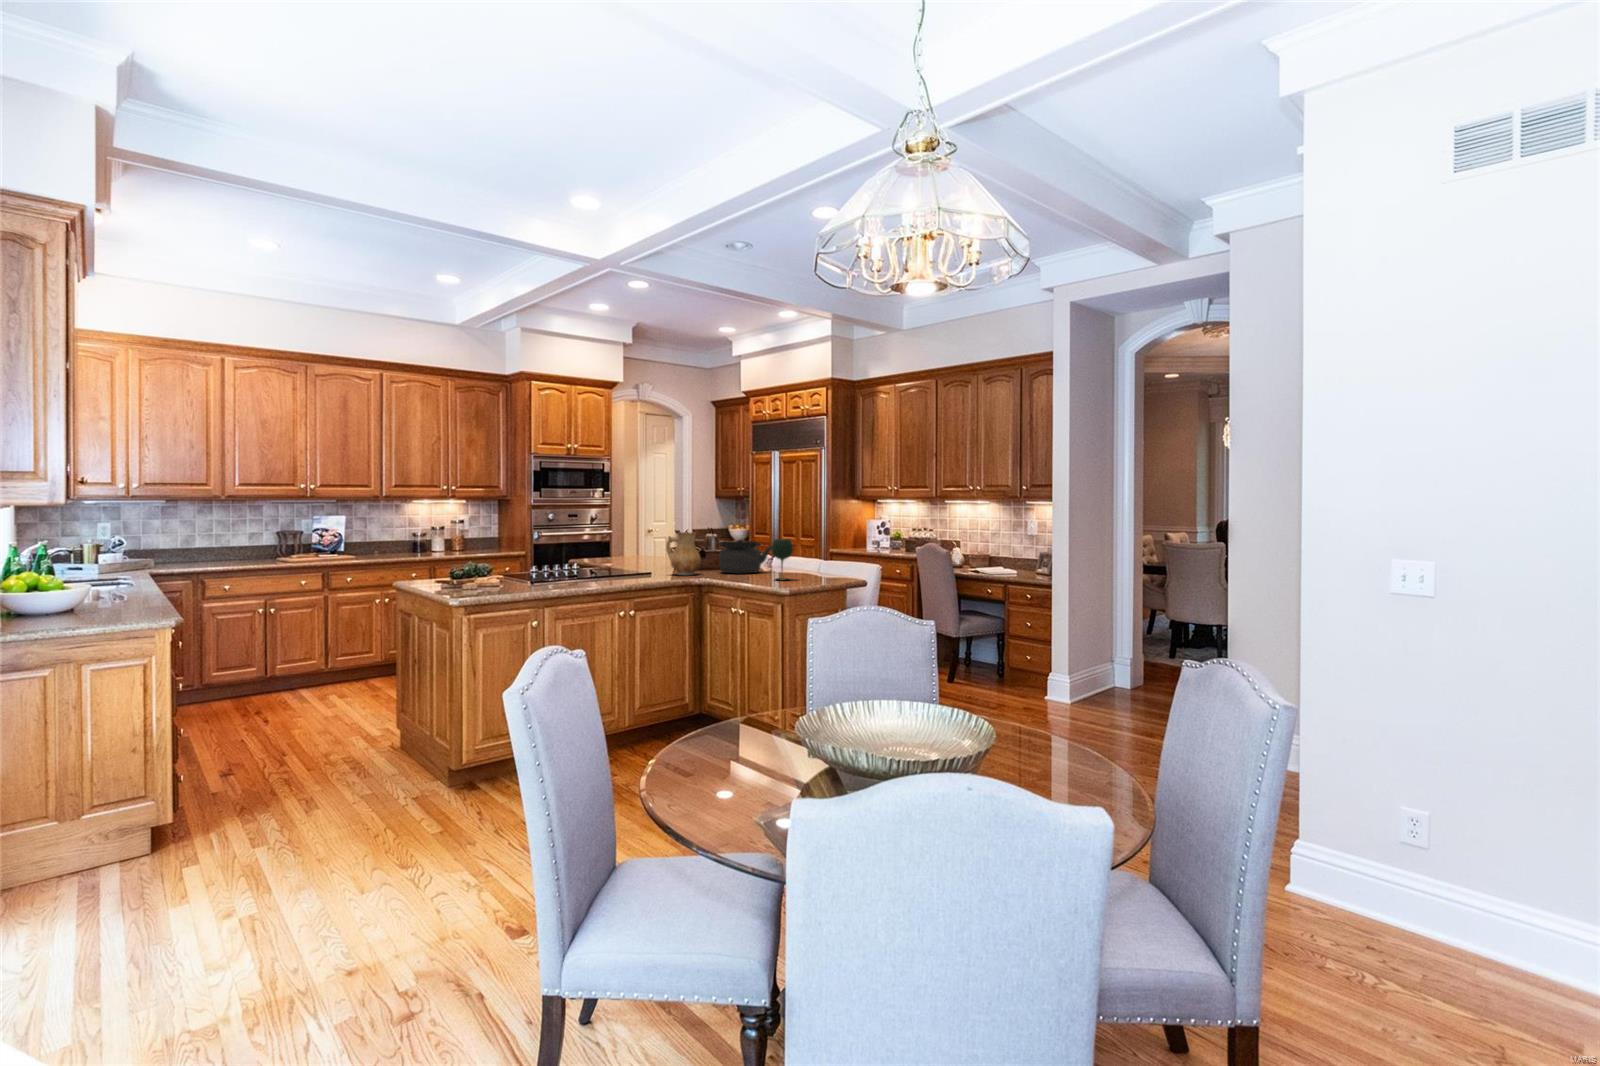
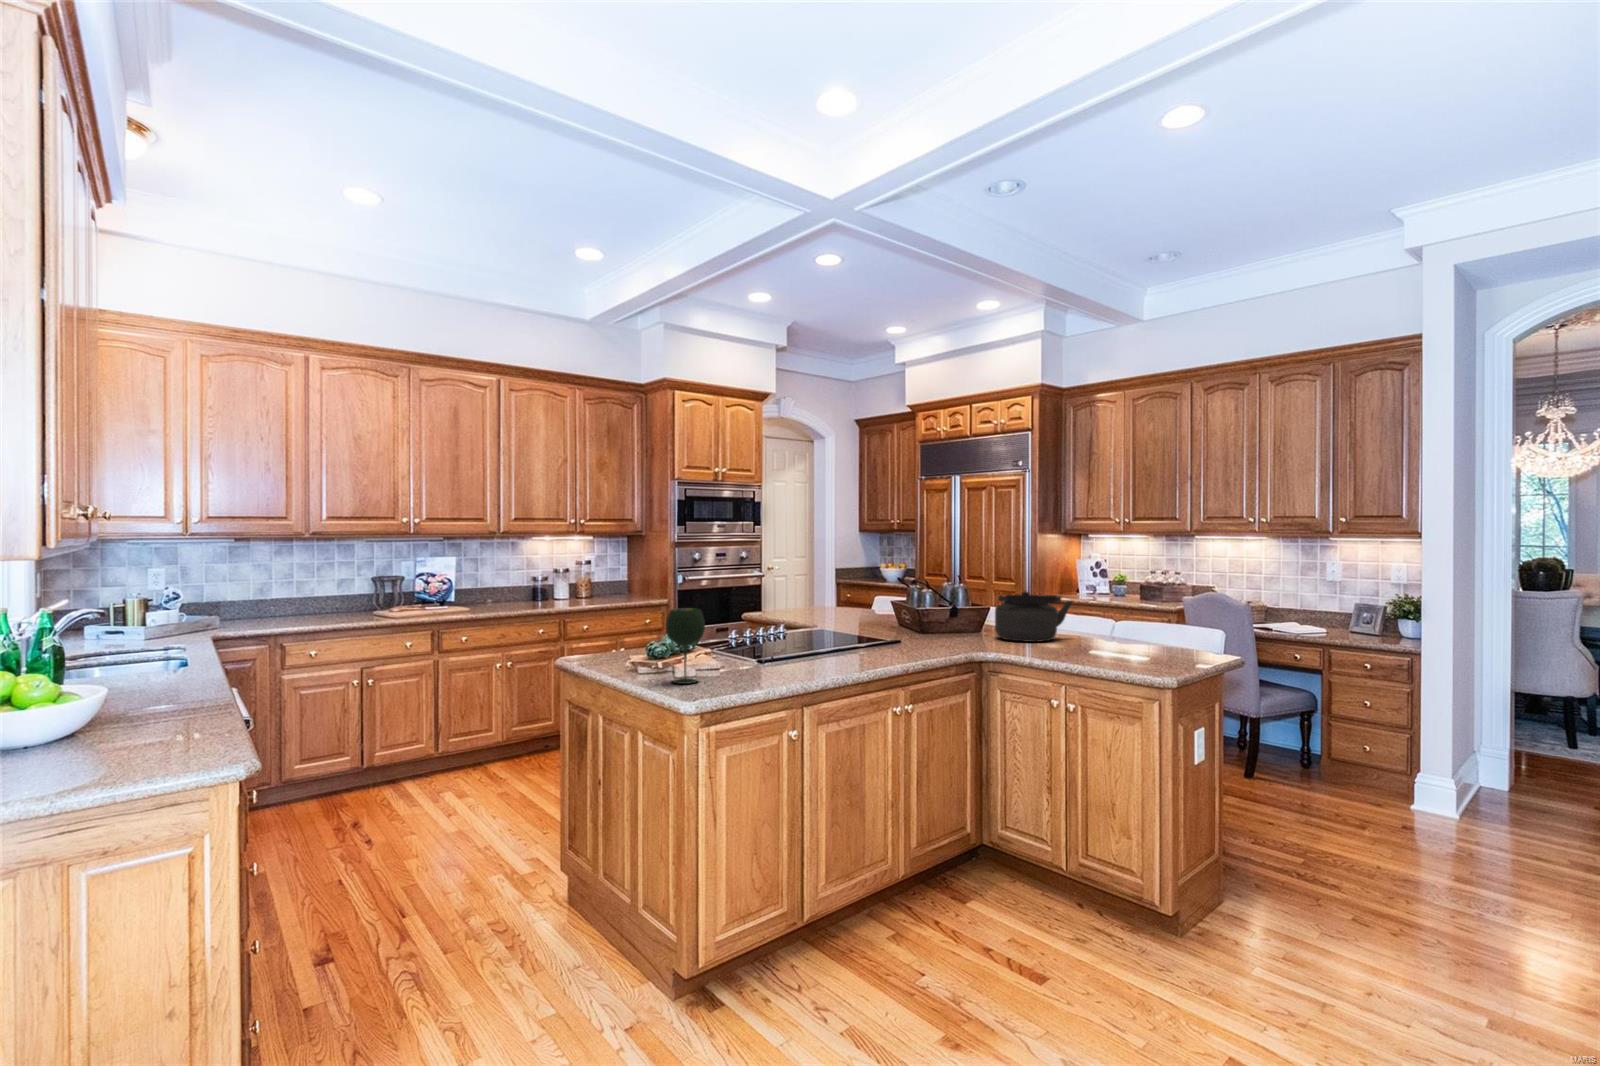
ceramic pitcher: present [666,532,701,575] -> none [929,582,979,645]
wine glass: present [771,539,793,580] -> present [666,608,705,684]

